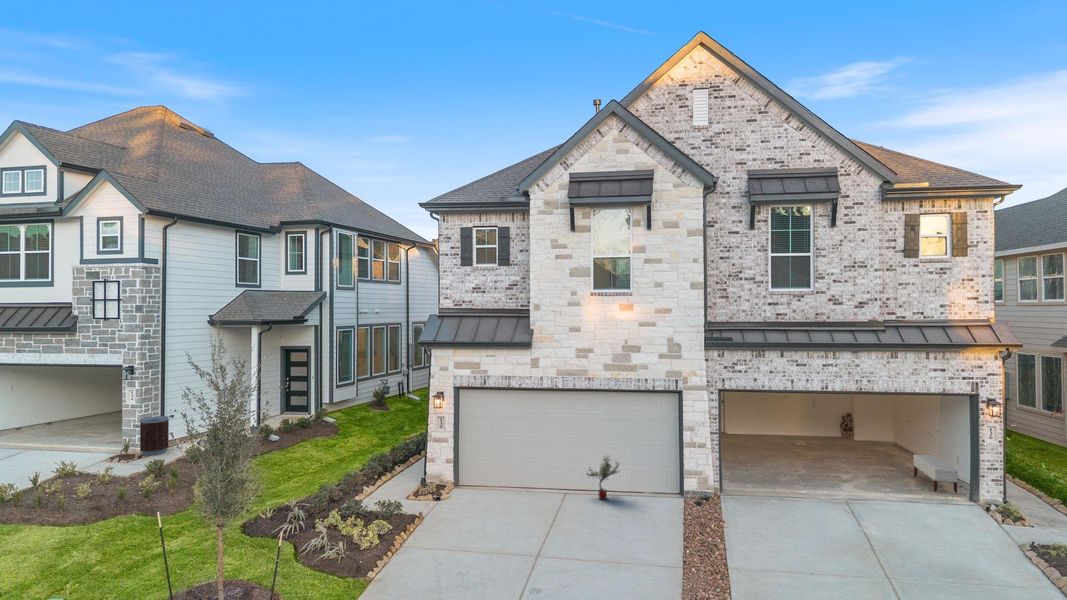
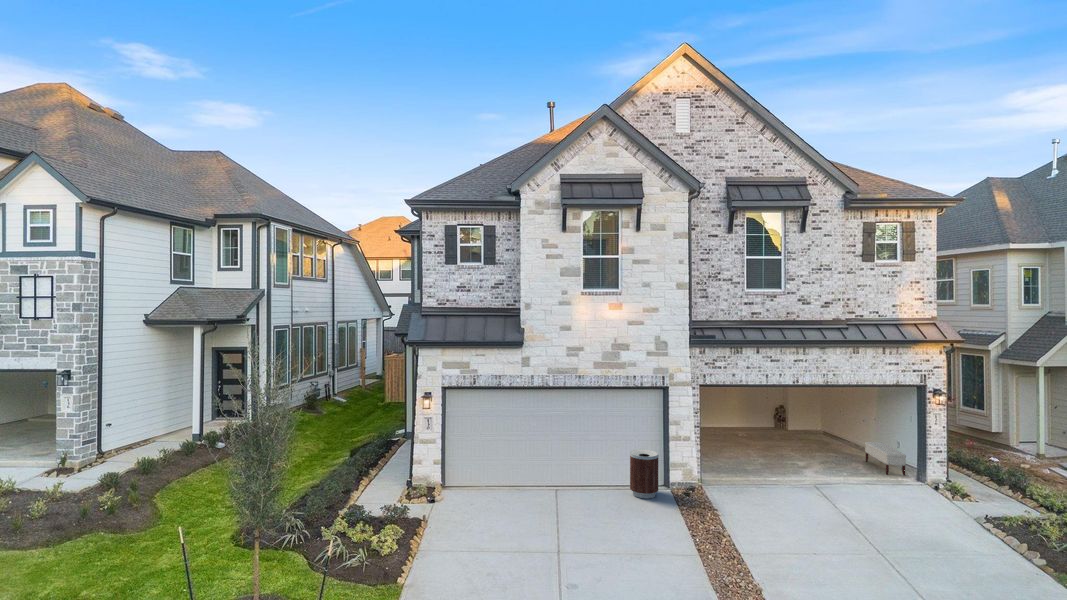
trash can: present [140,416,169,456] -> present [630,449,659,499]
potted tree: present [586,456,619,499] -> none [577,451,612,495]

